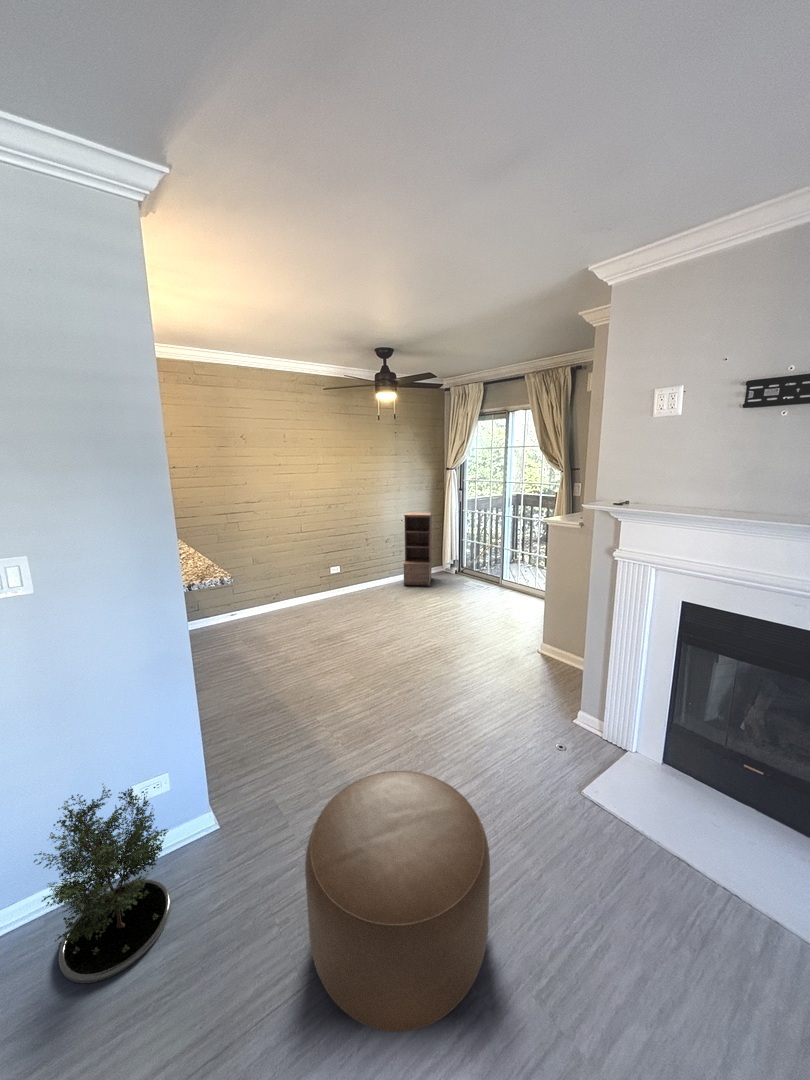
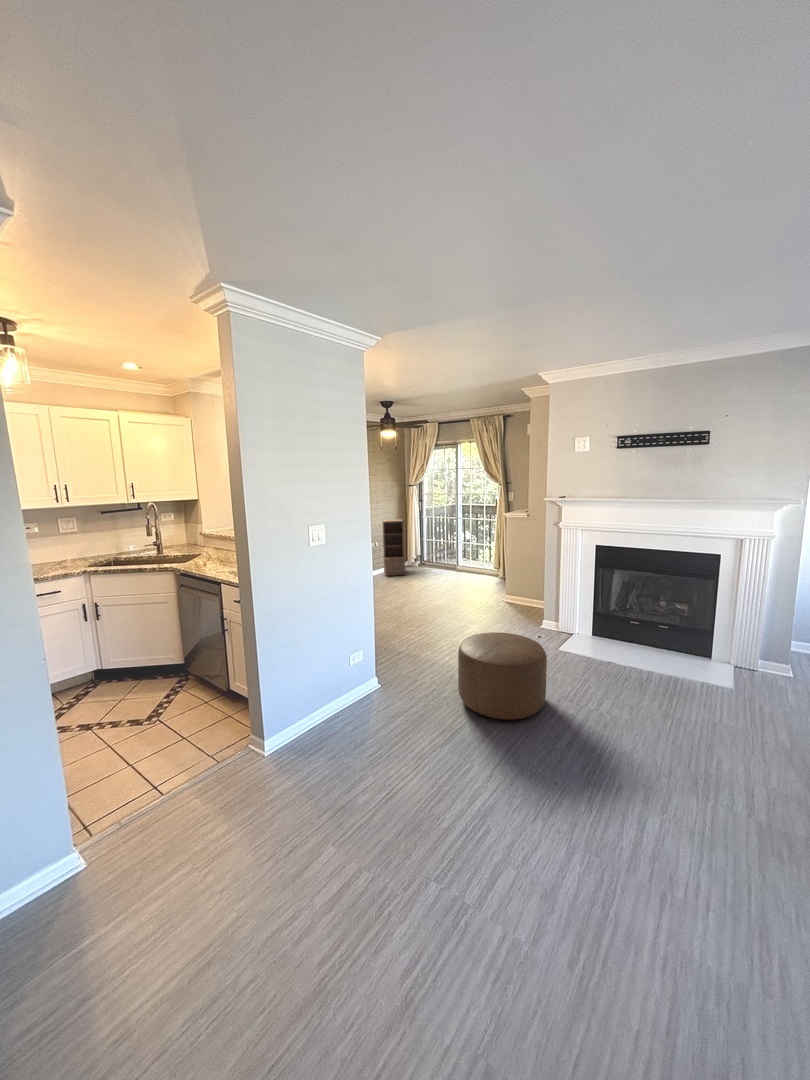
potted tree: present [34,784,171,983] -> none [333,641,390,739]

